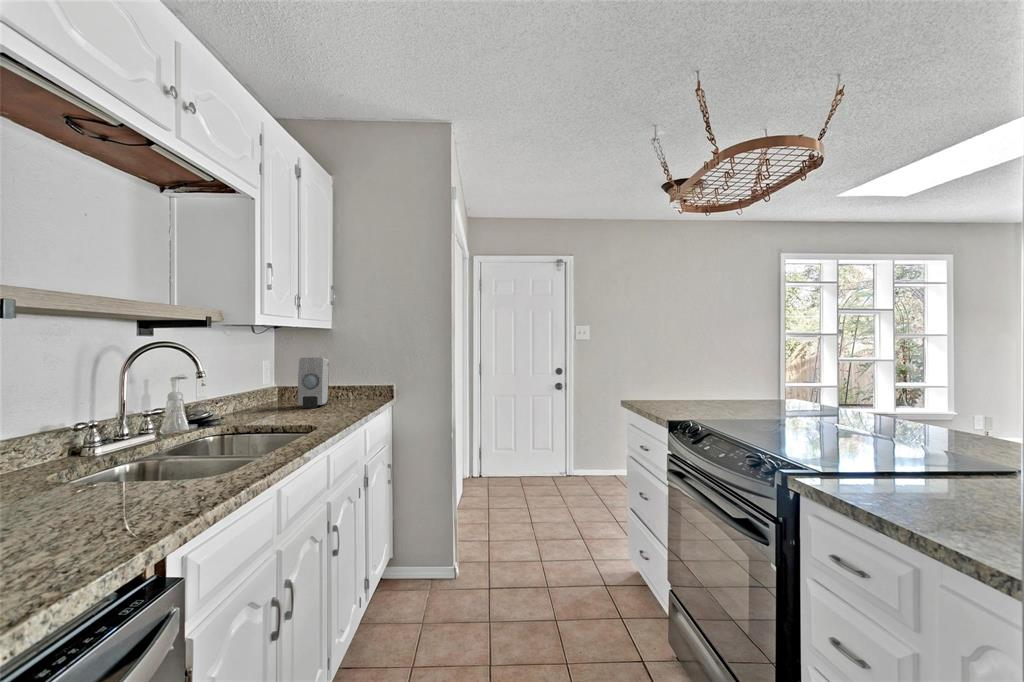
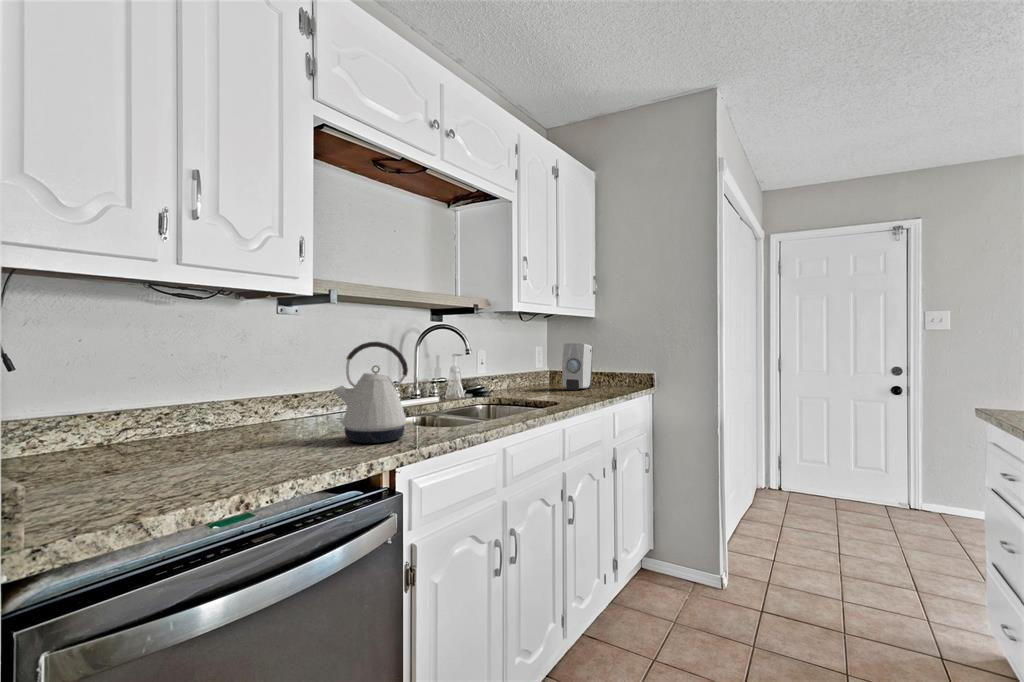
kettle: none [42,378,177,522] -> present [333,342,412,443]

